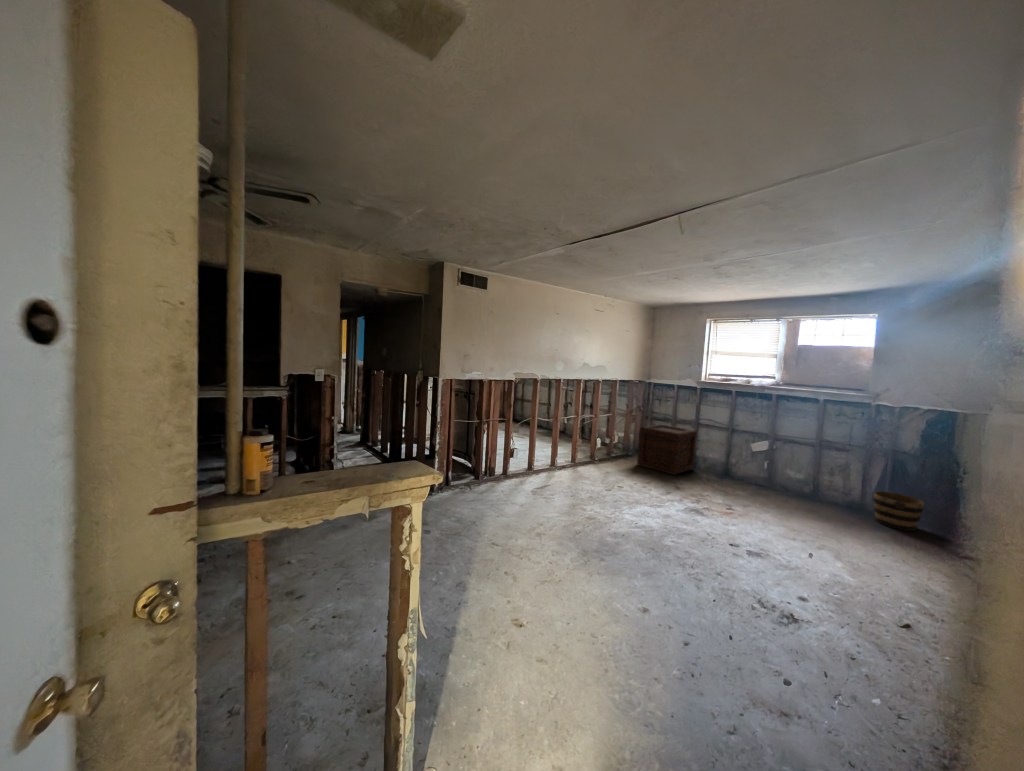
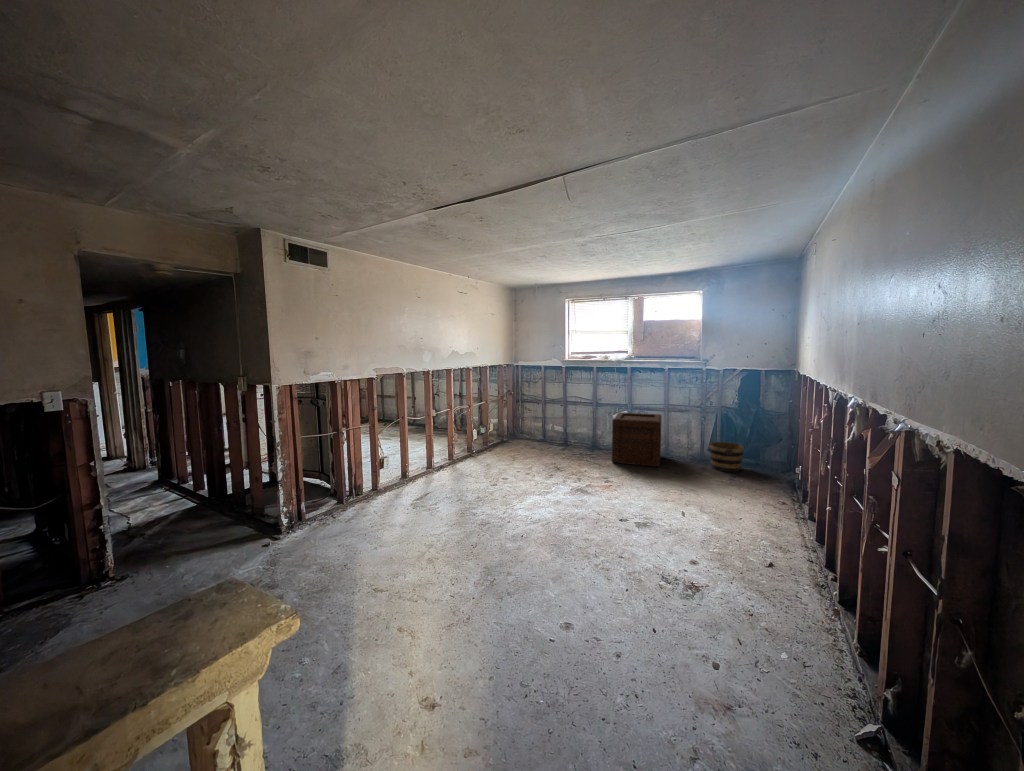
wooden crate: present [637,424,697,475] -> present [612,412,662,467]

